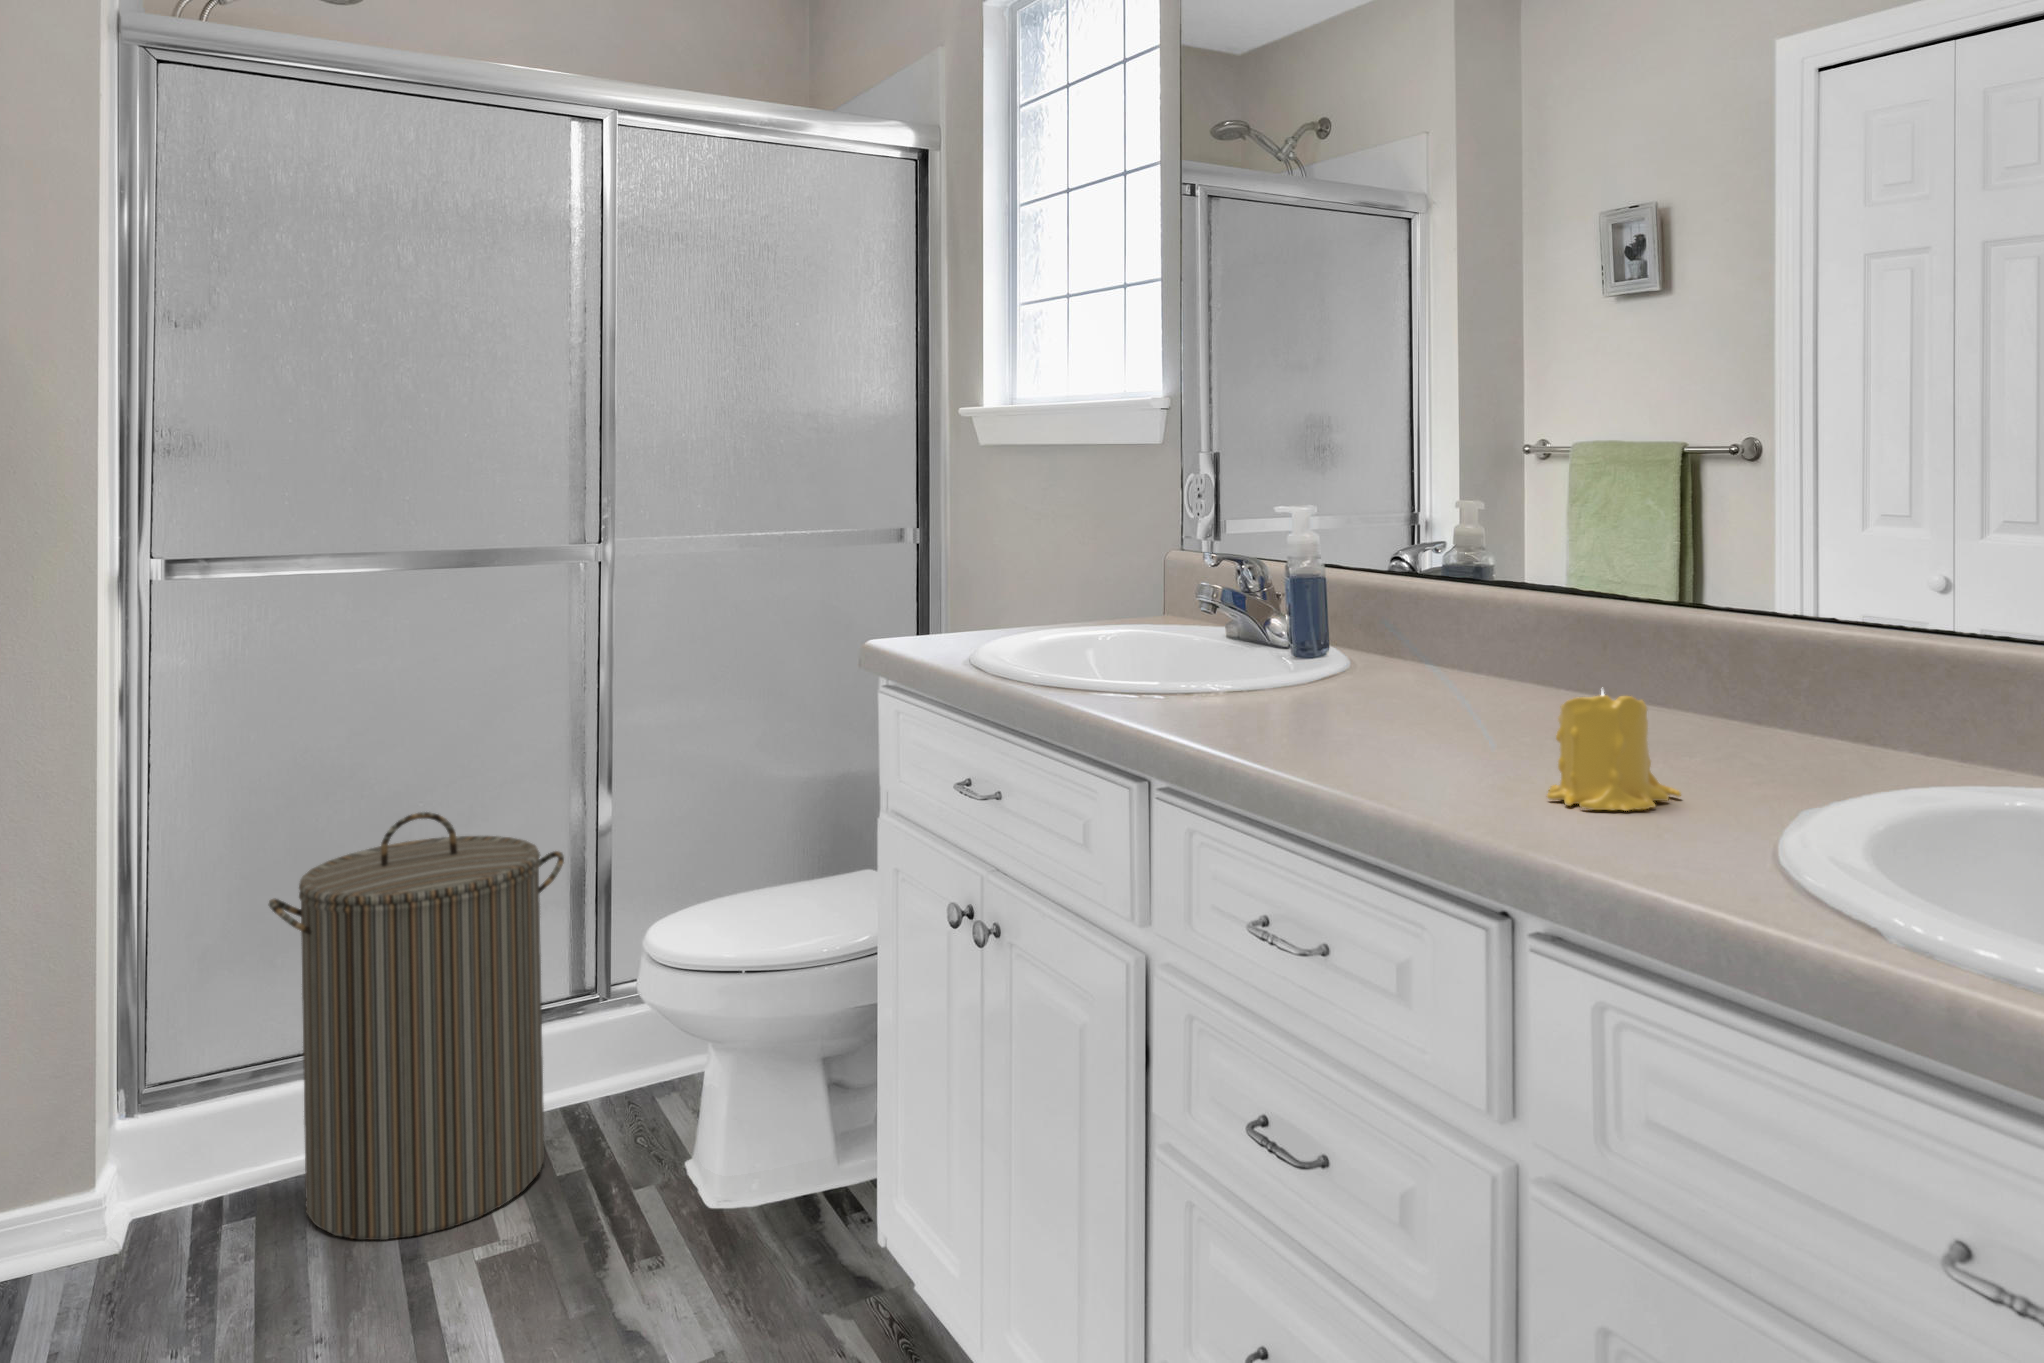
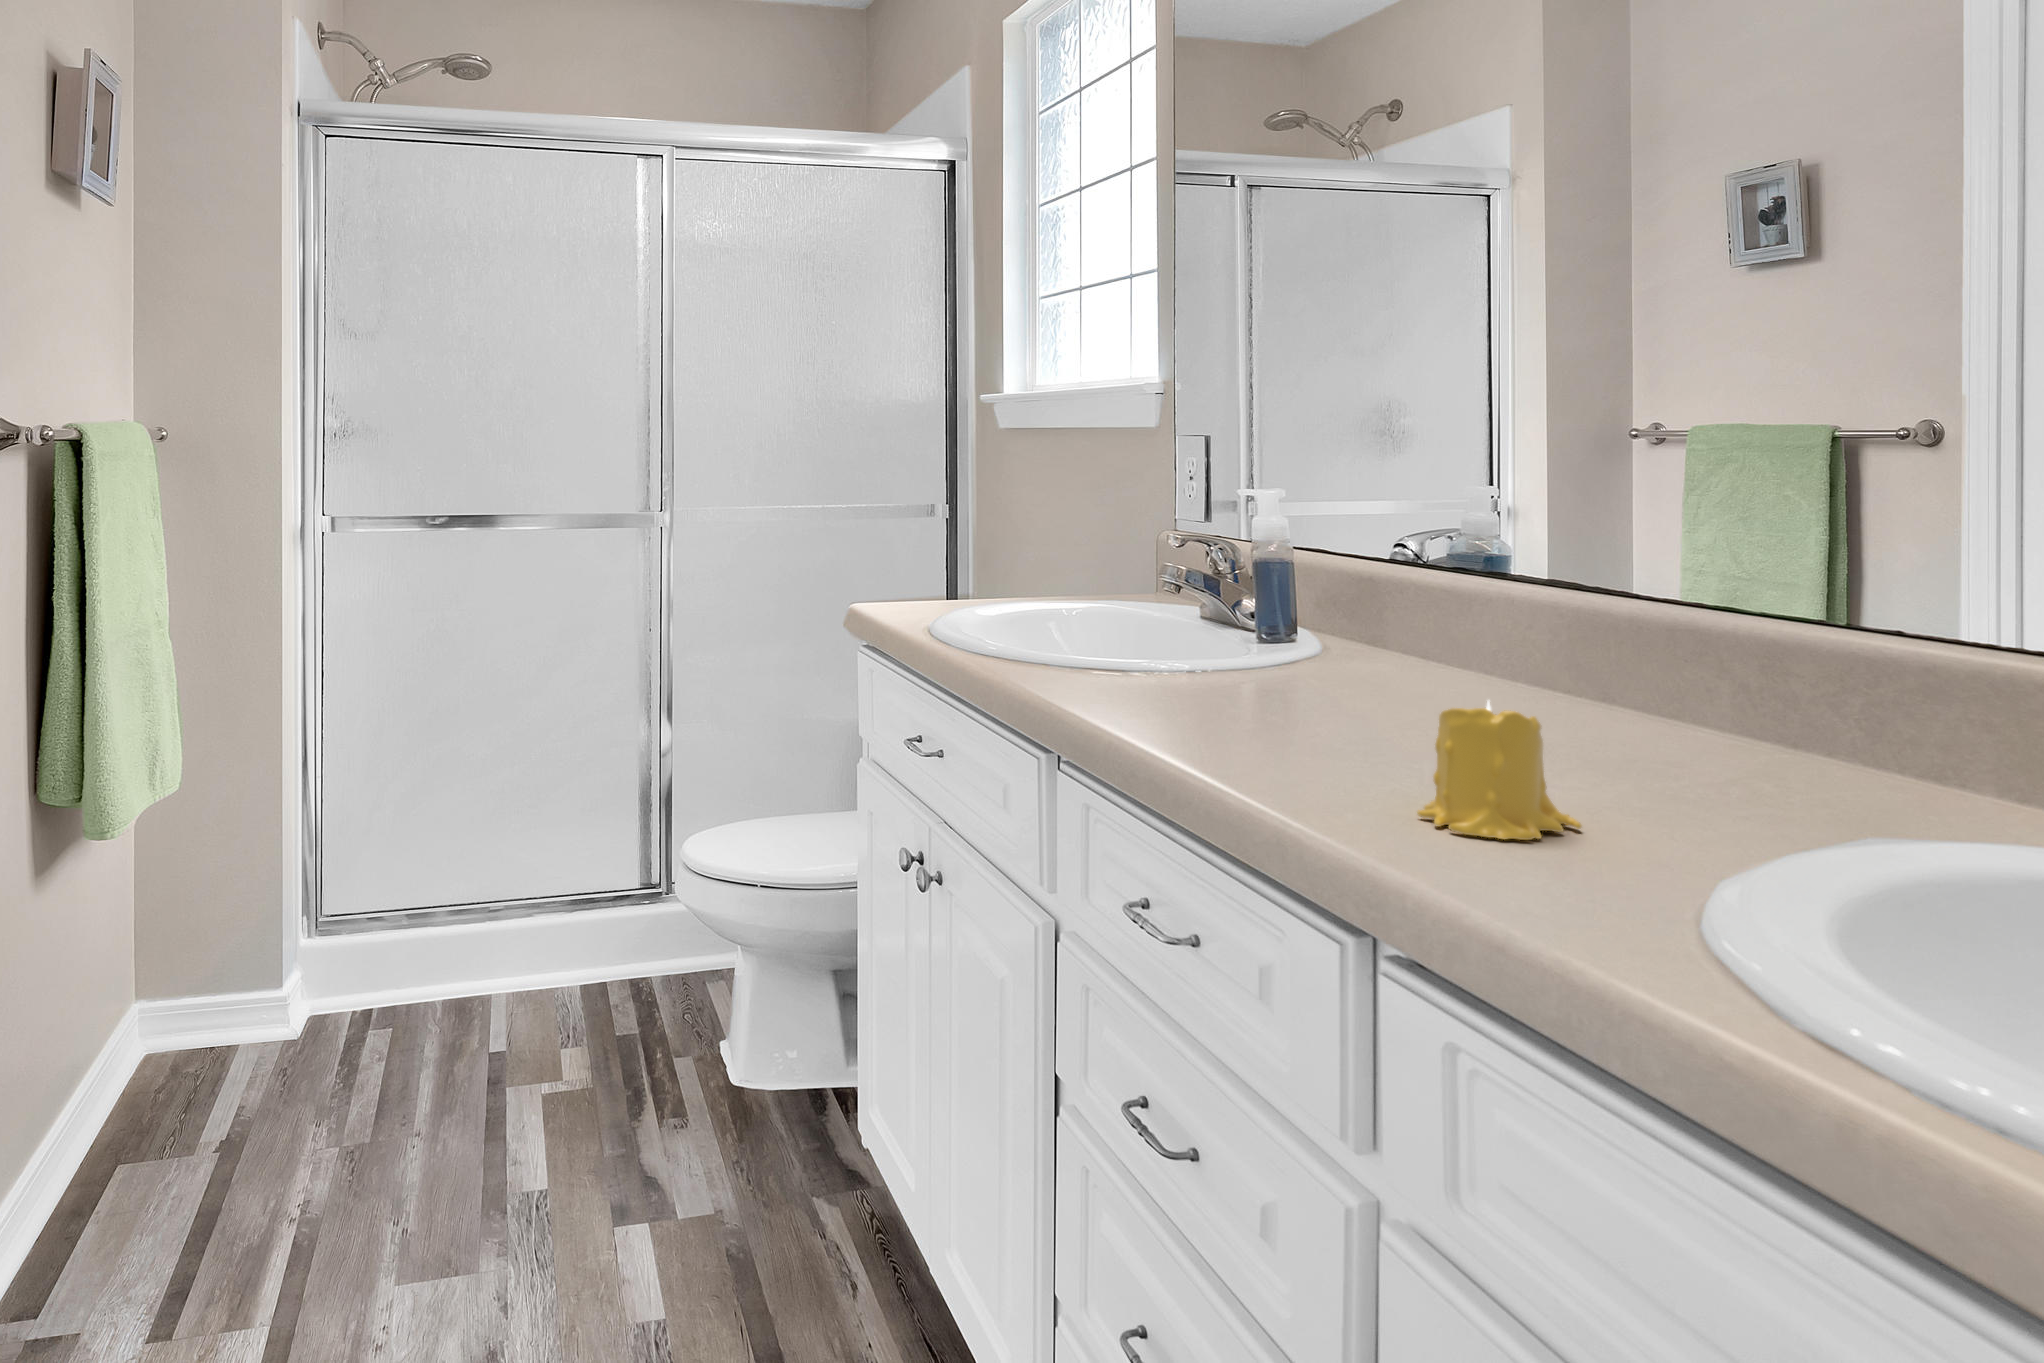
laundry hamper: present [268,812,564,1240] -> none [402,718,633,1067]

